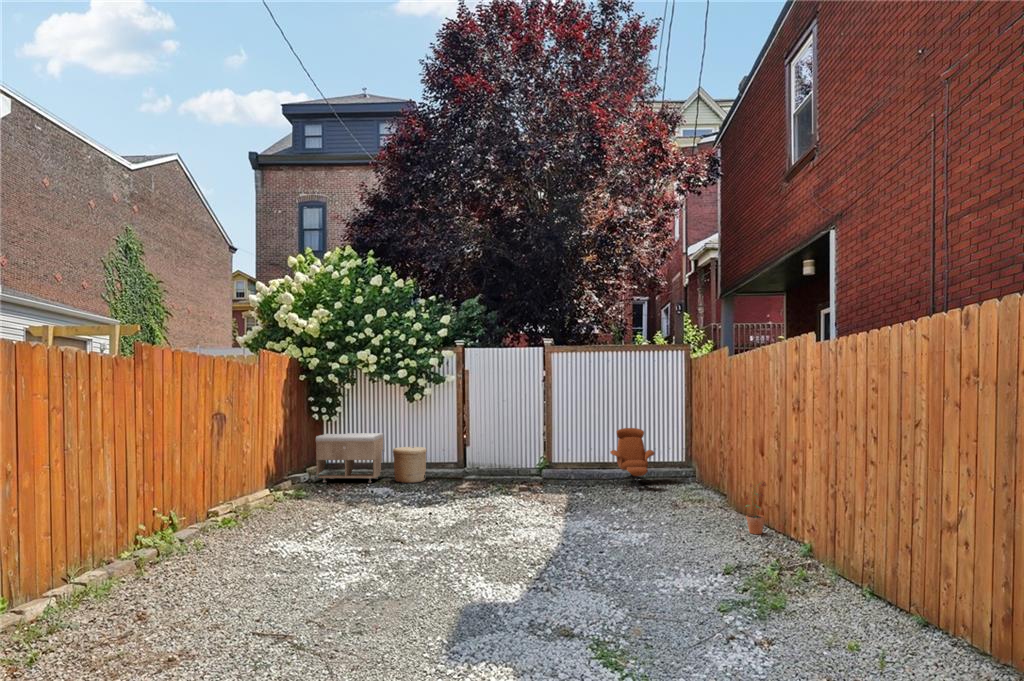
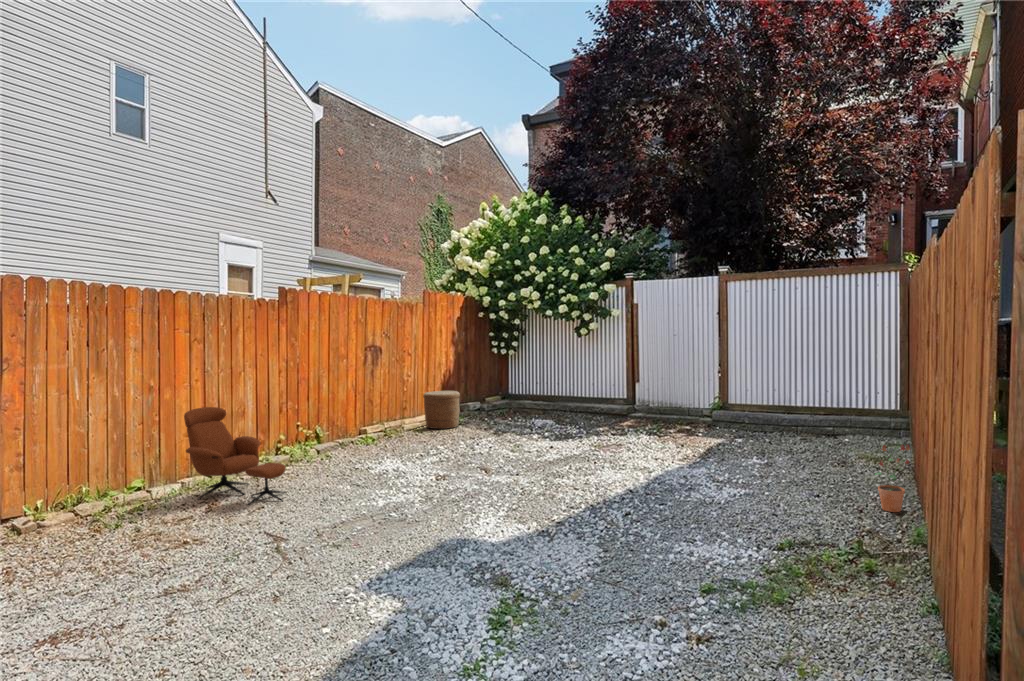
lounge chair: present [610,428,655,490] -> present [184,407,286,505]
storage bench: present [316,433,383,482] -> none [494,366,560,414]
woven basket: present [393,447,426,483] -> present [423,391,460,429]

